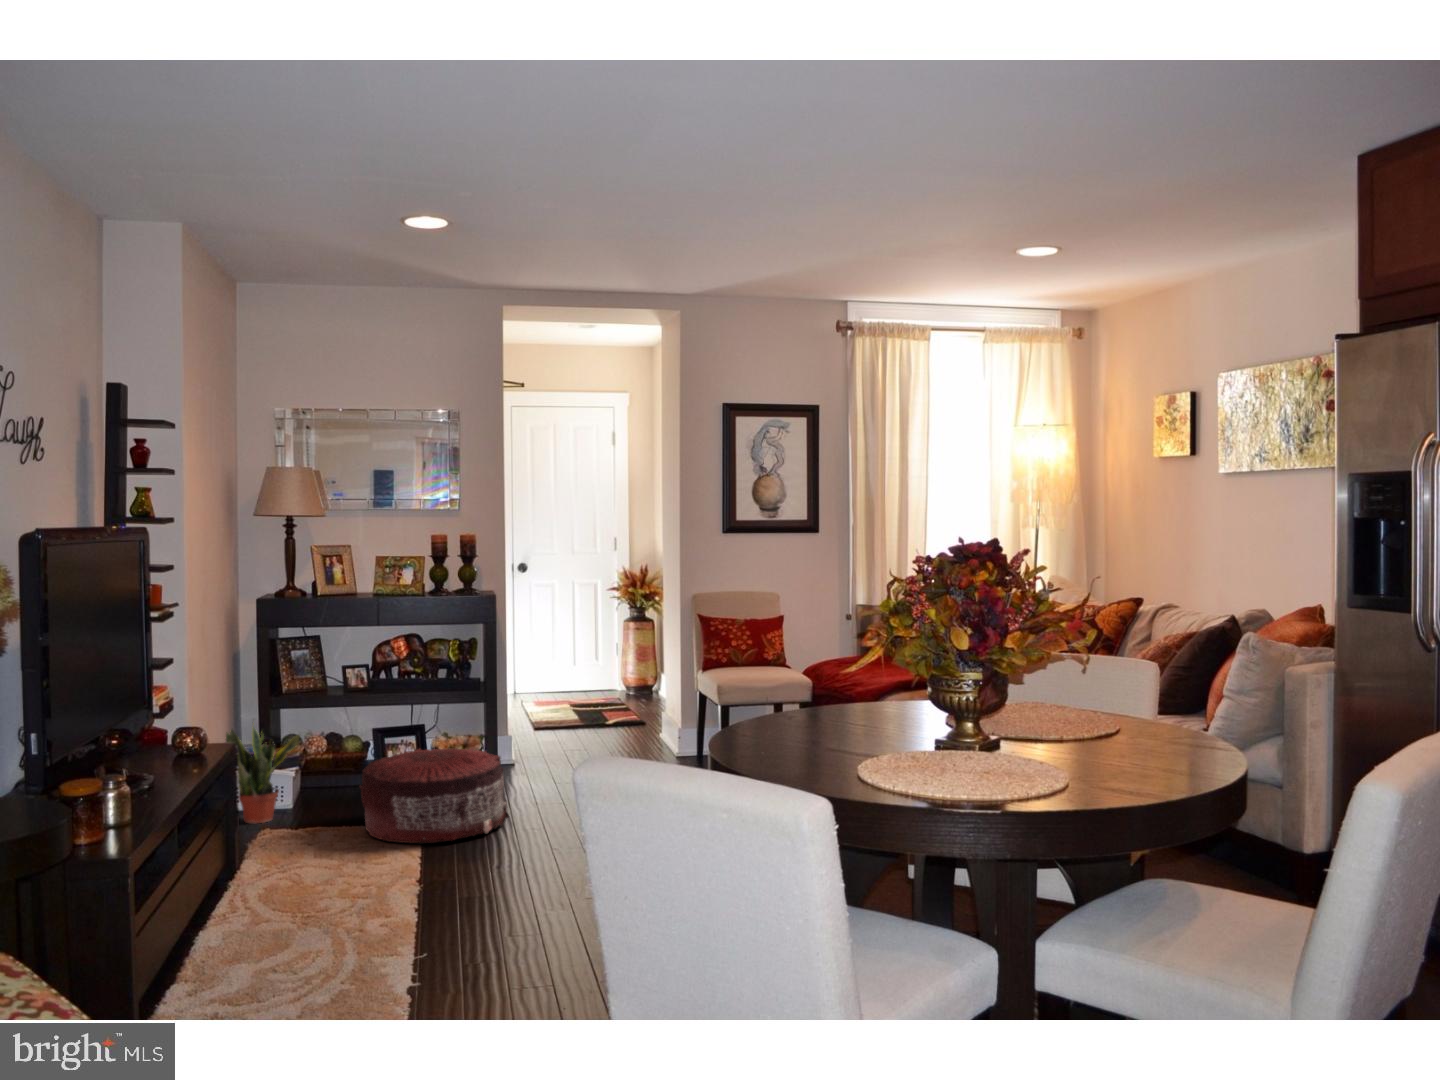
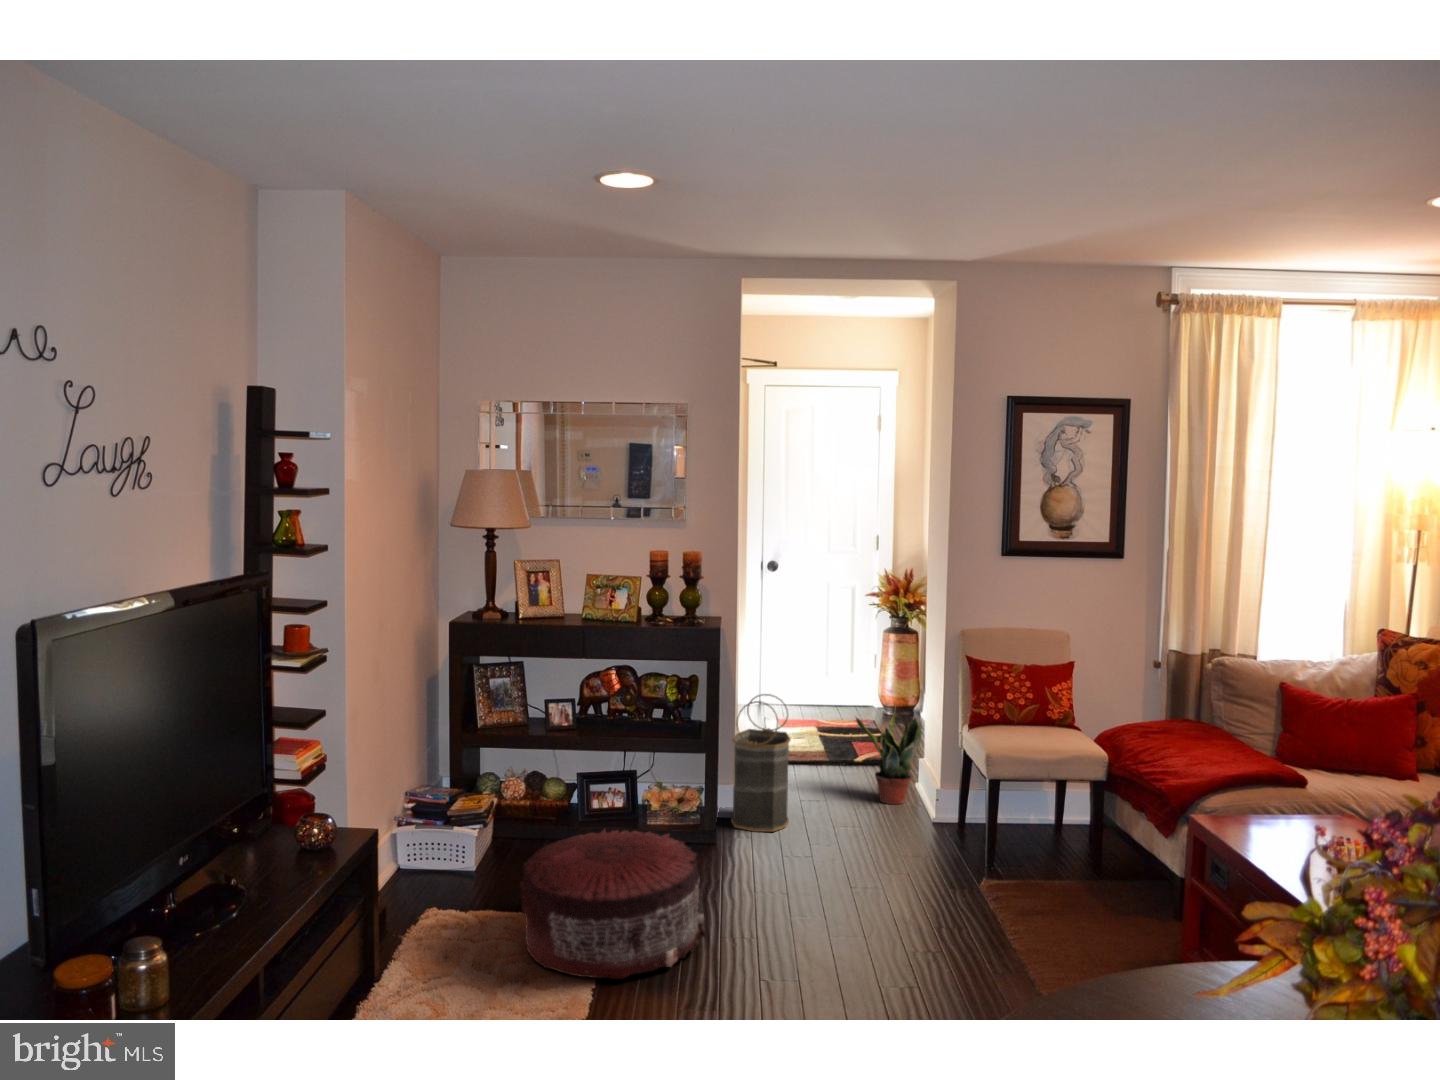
basket: none [507,655,557,770] -> present [731,694,791,832]
potted plant: present [226,728,300,823] -> present [856,707,921,804]

